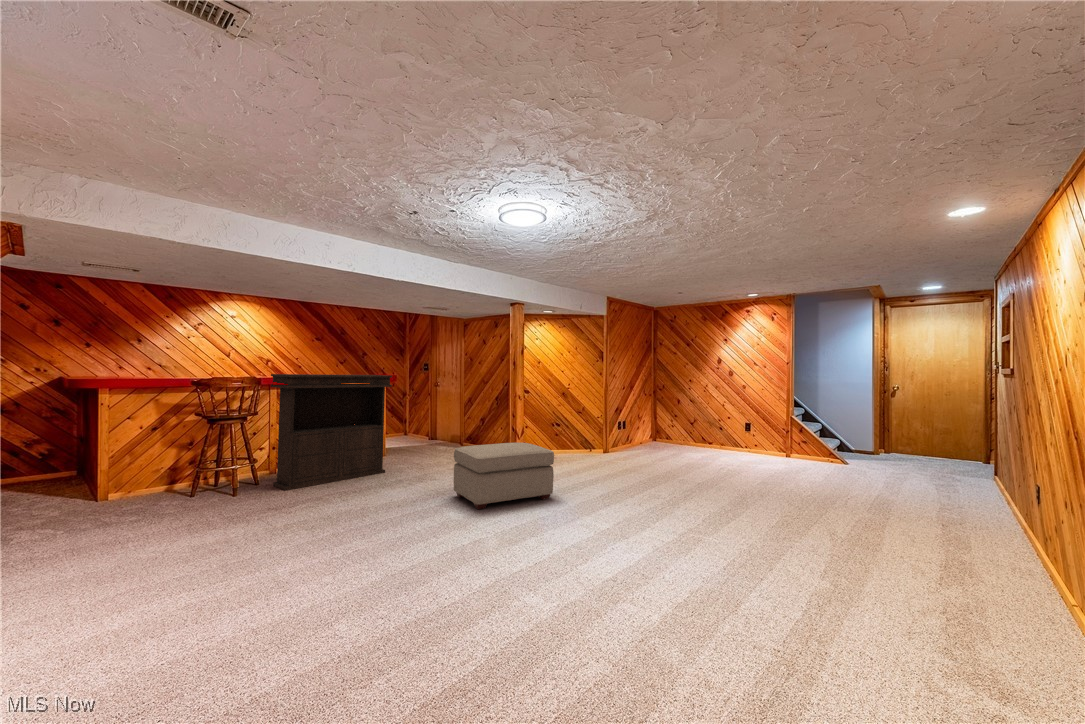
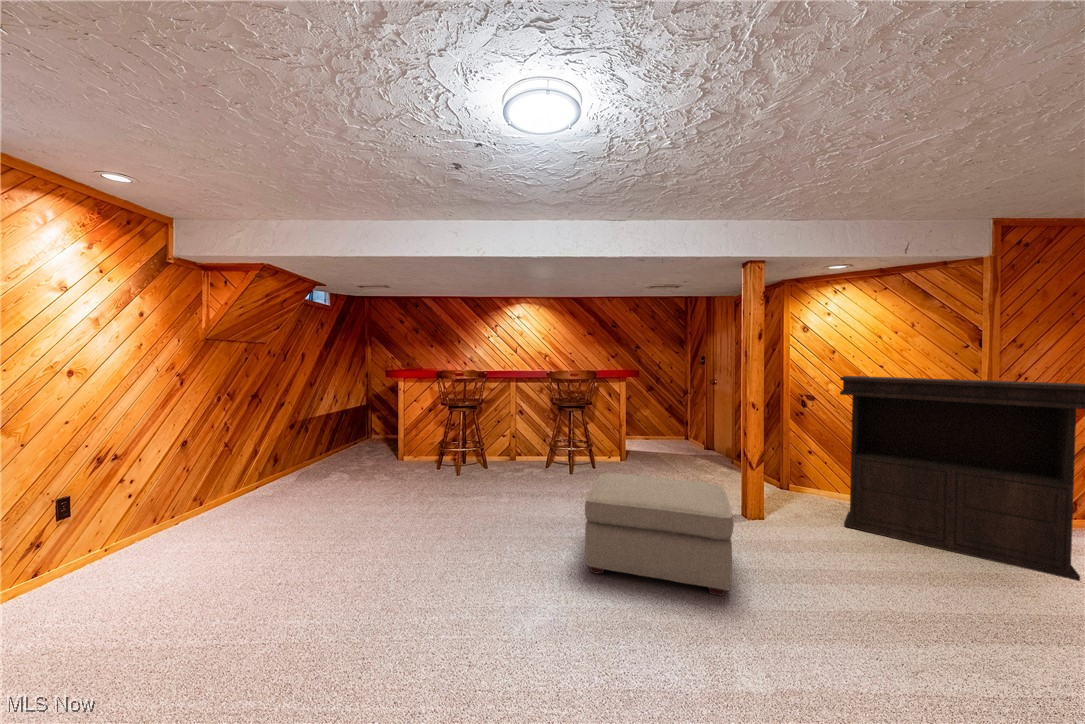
console table: present [271,374,392,490] -> present [840,376,1085,581]

